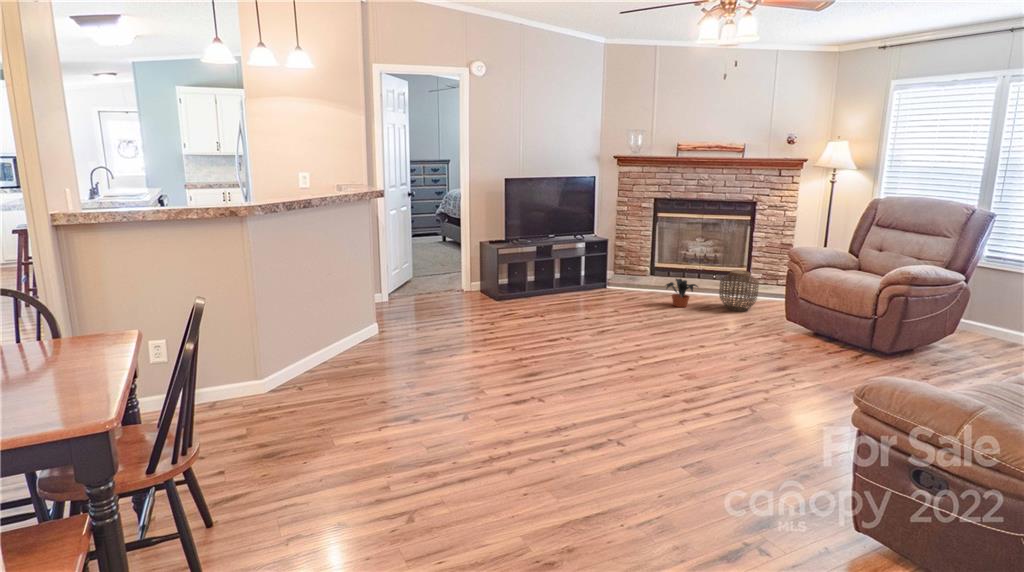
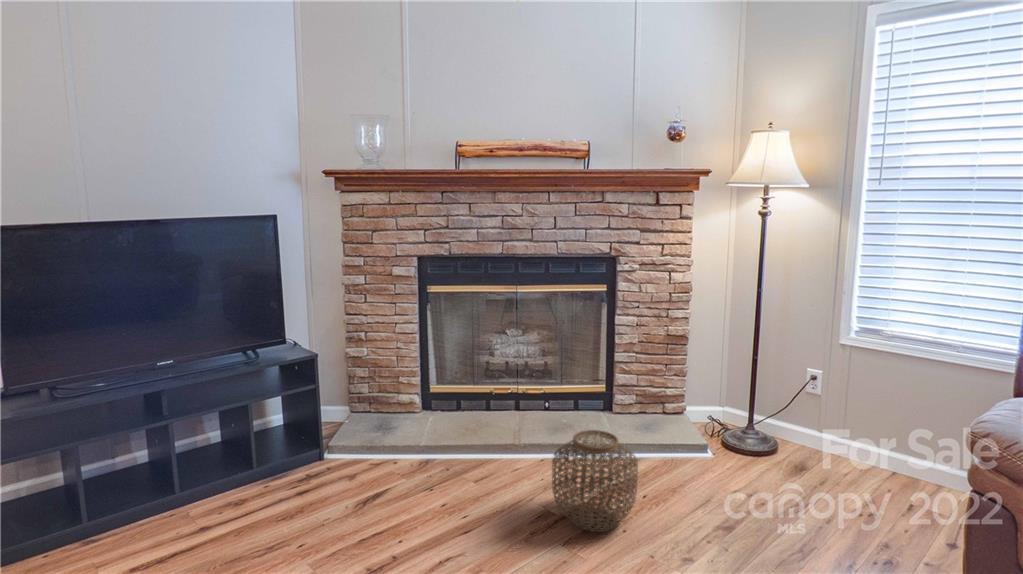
potted plant: present [666,279,698,307] -> none [424,455,507,533]

